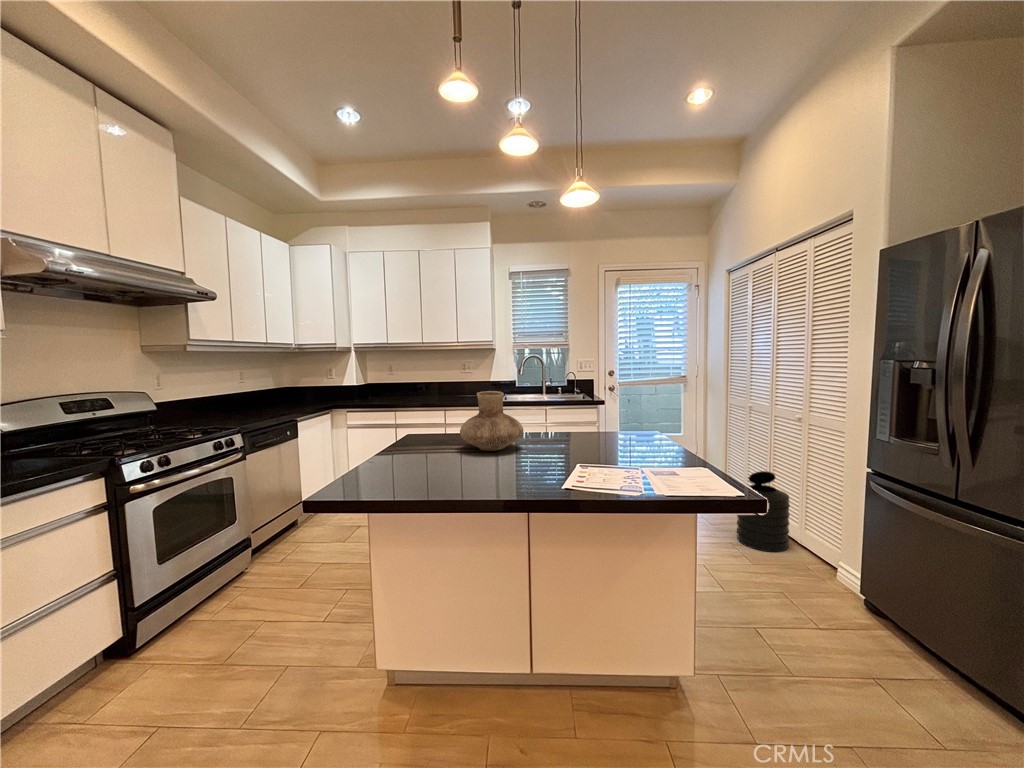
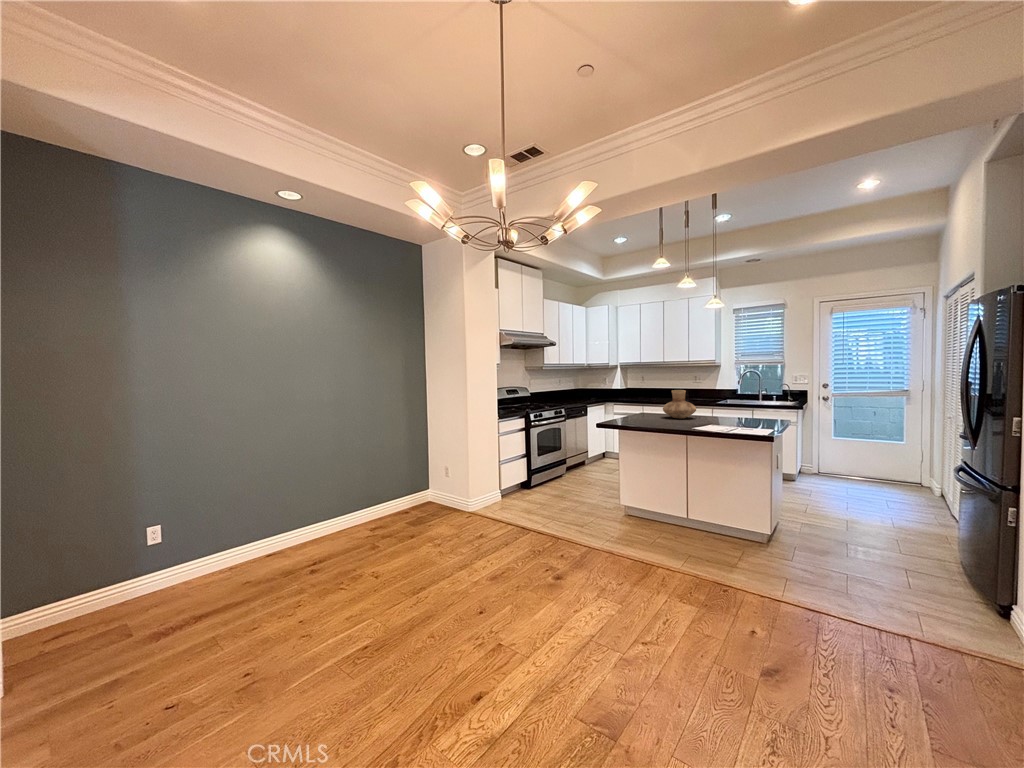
trash can: present [737,471,790,552] -> none [908,465,962,532]

